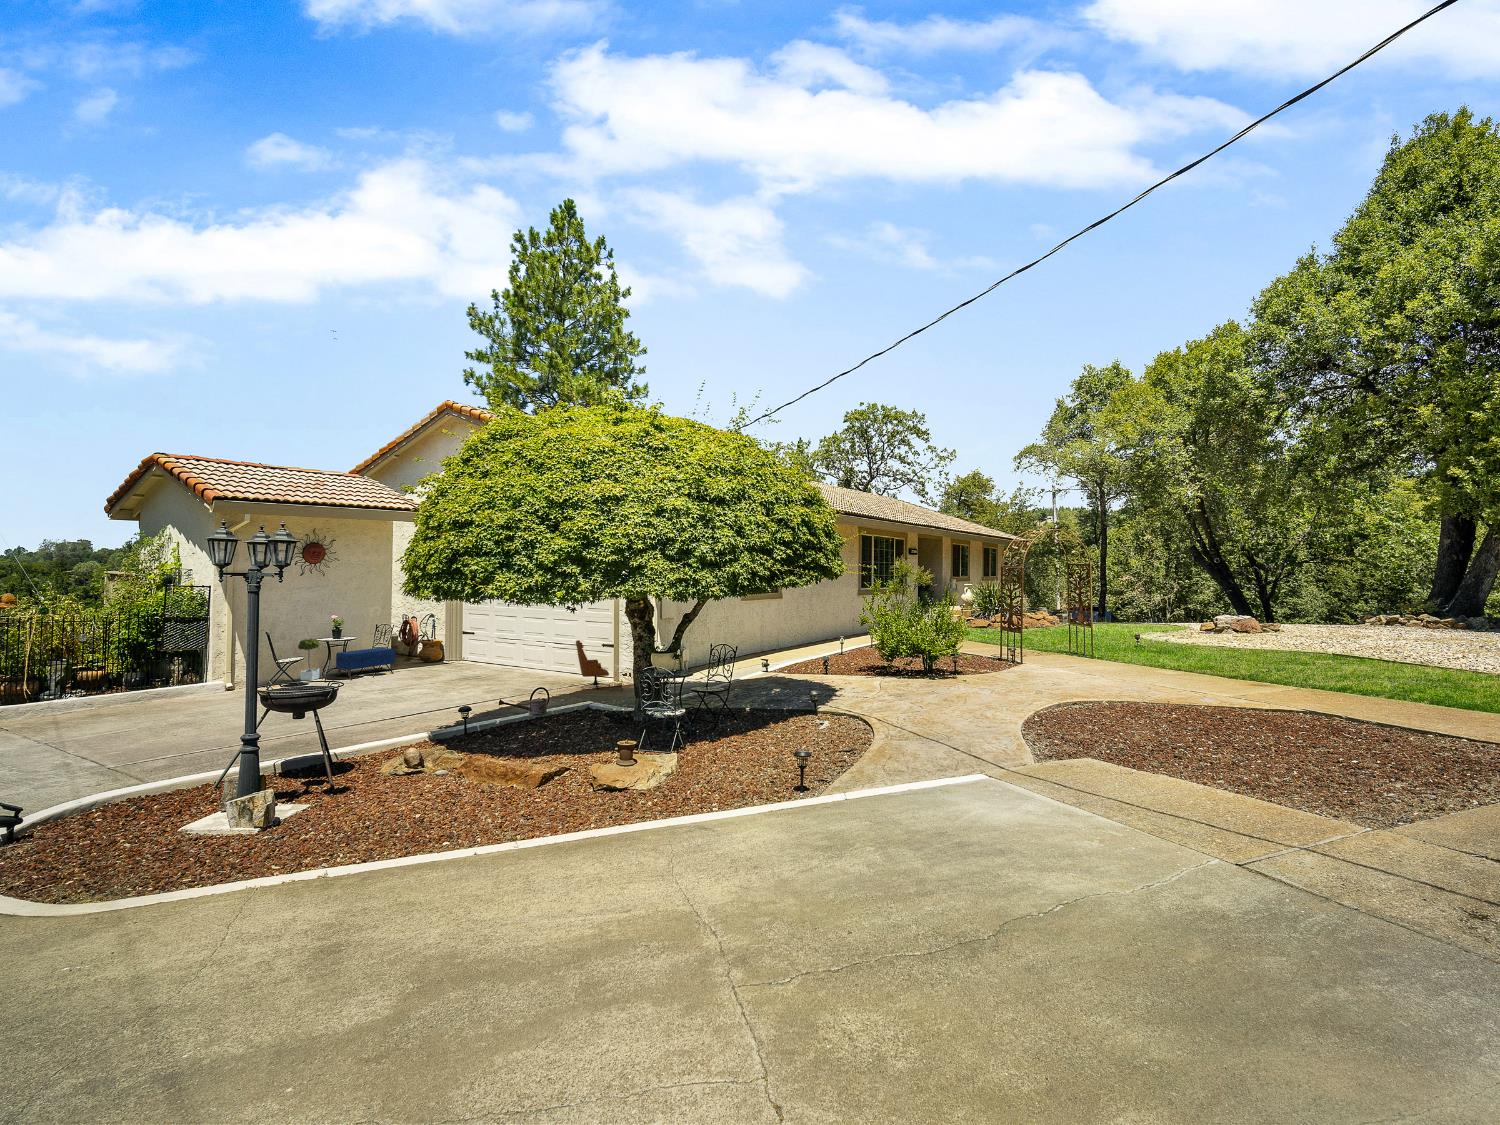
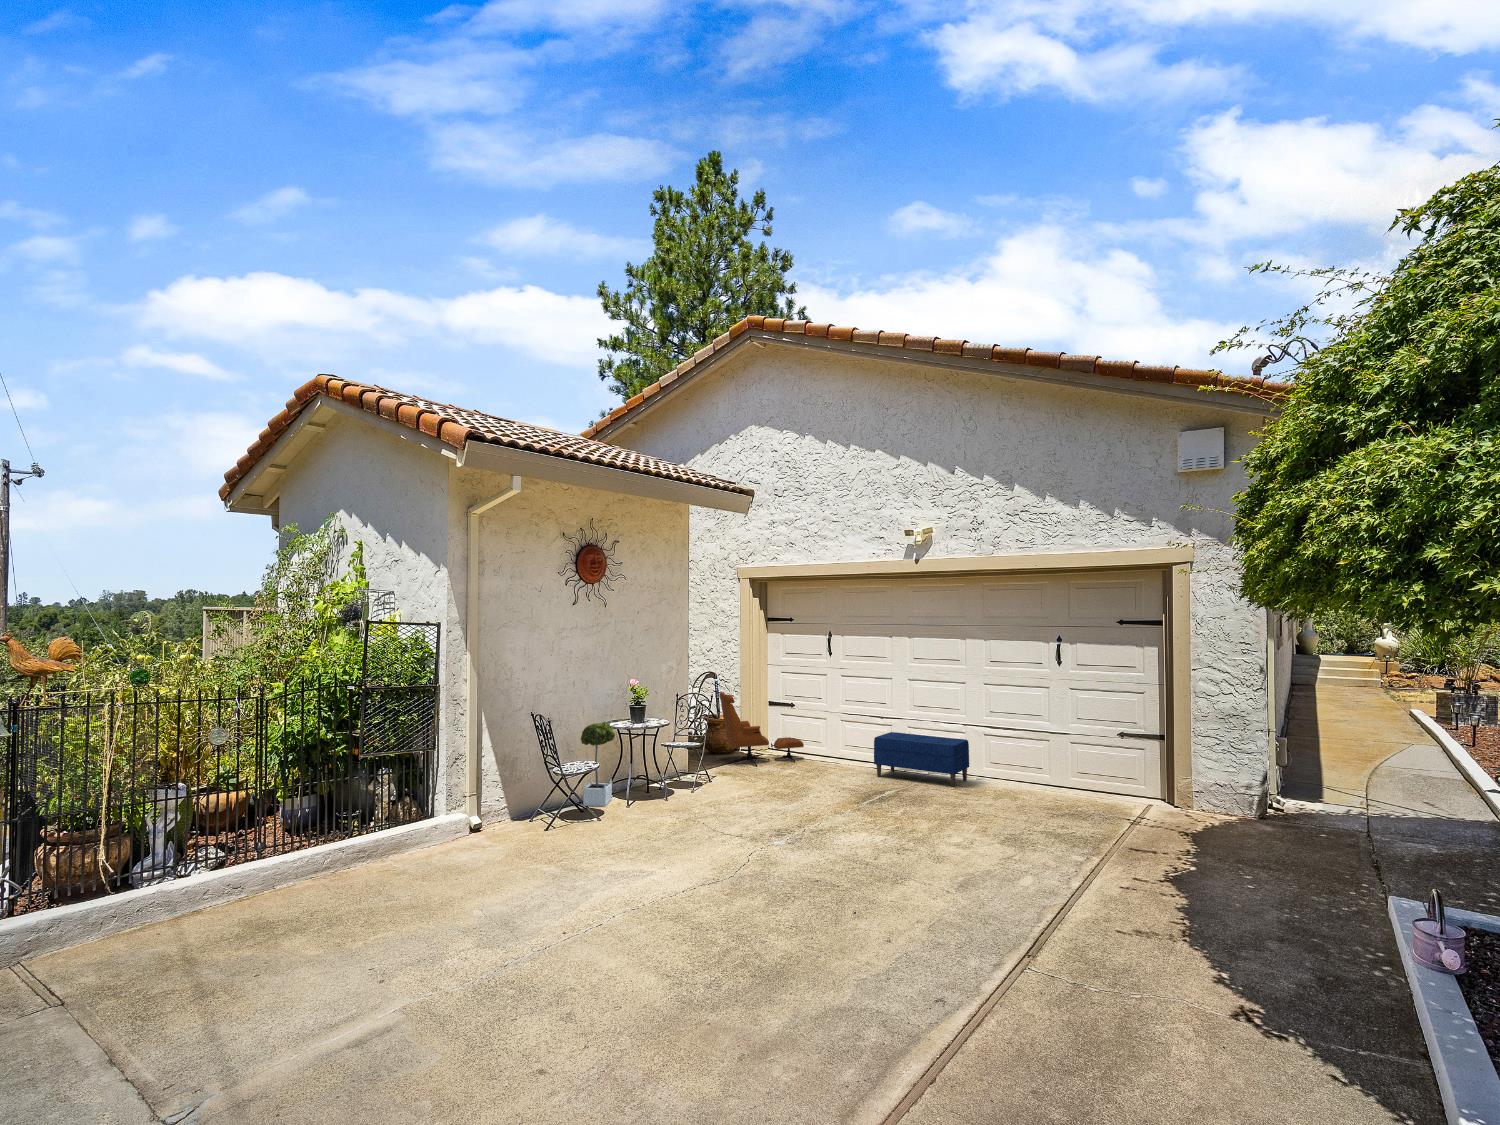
lounge chair: present [576,640,633,689] -> present [719,692,804,767]
bench: present [336,648,395,677] -> present [874,732,969,787]

